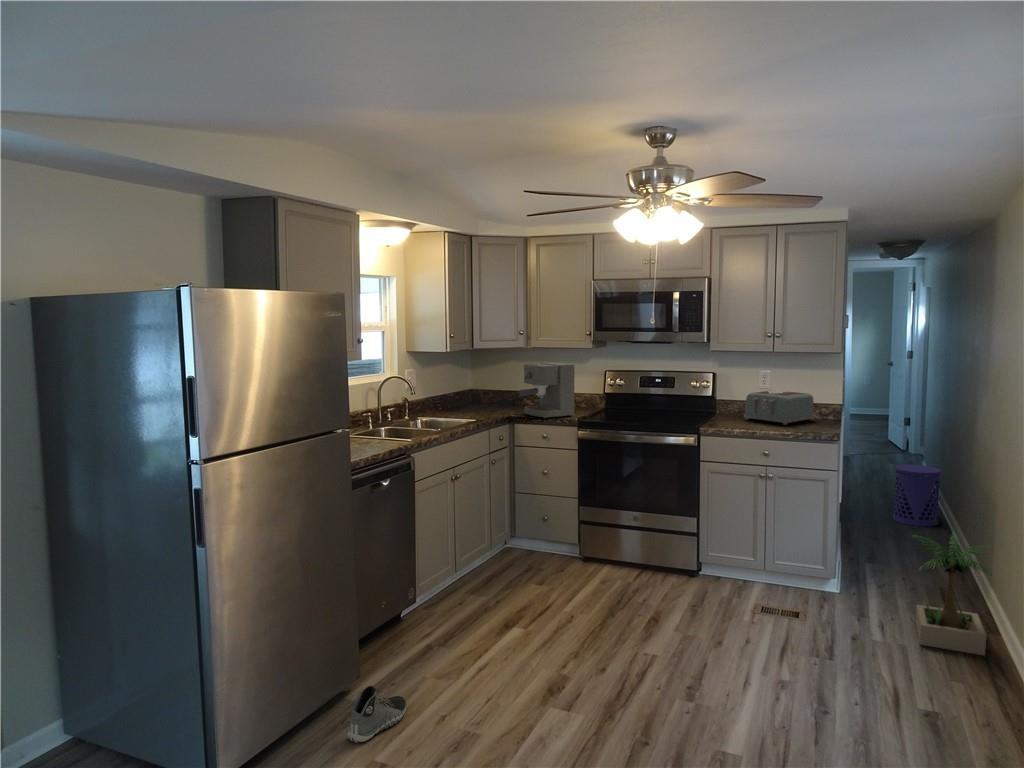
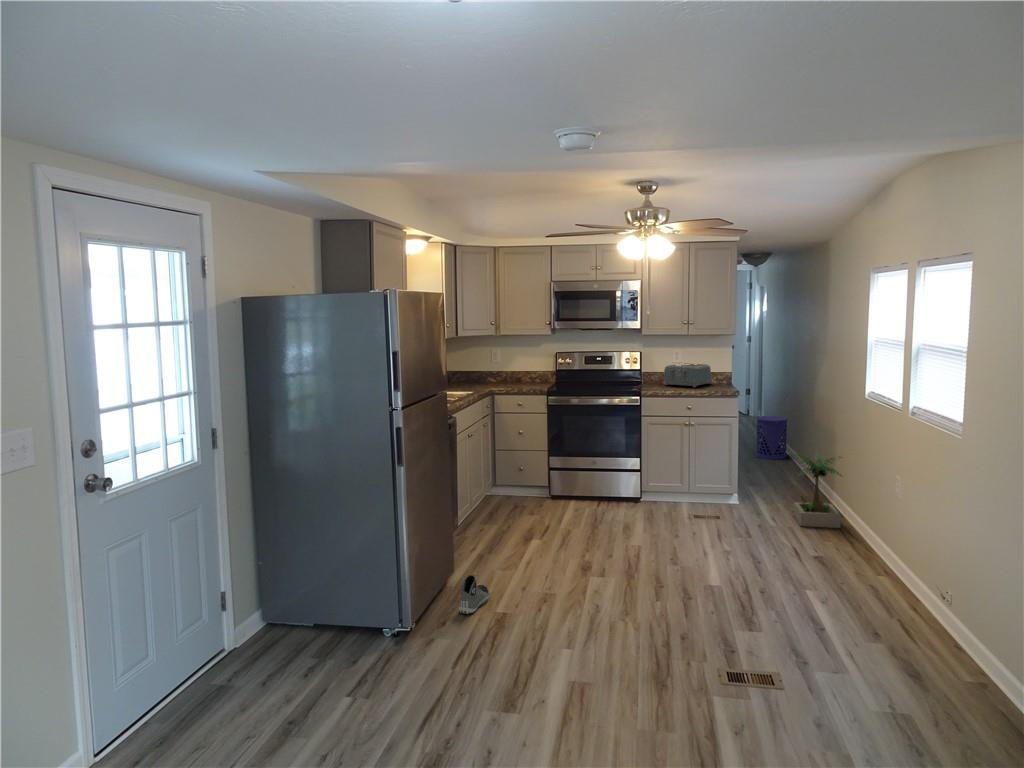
coffee maker: present [519,362,574,419] -> none [498,348,538,391]

